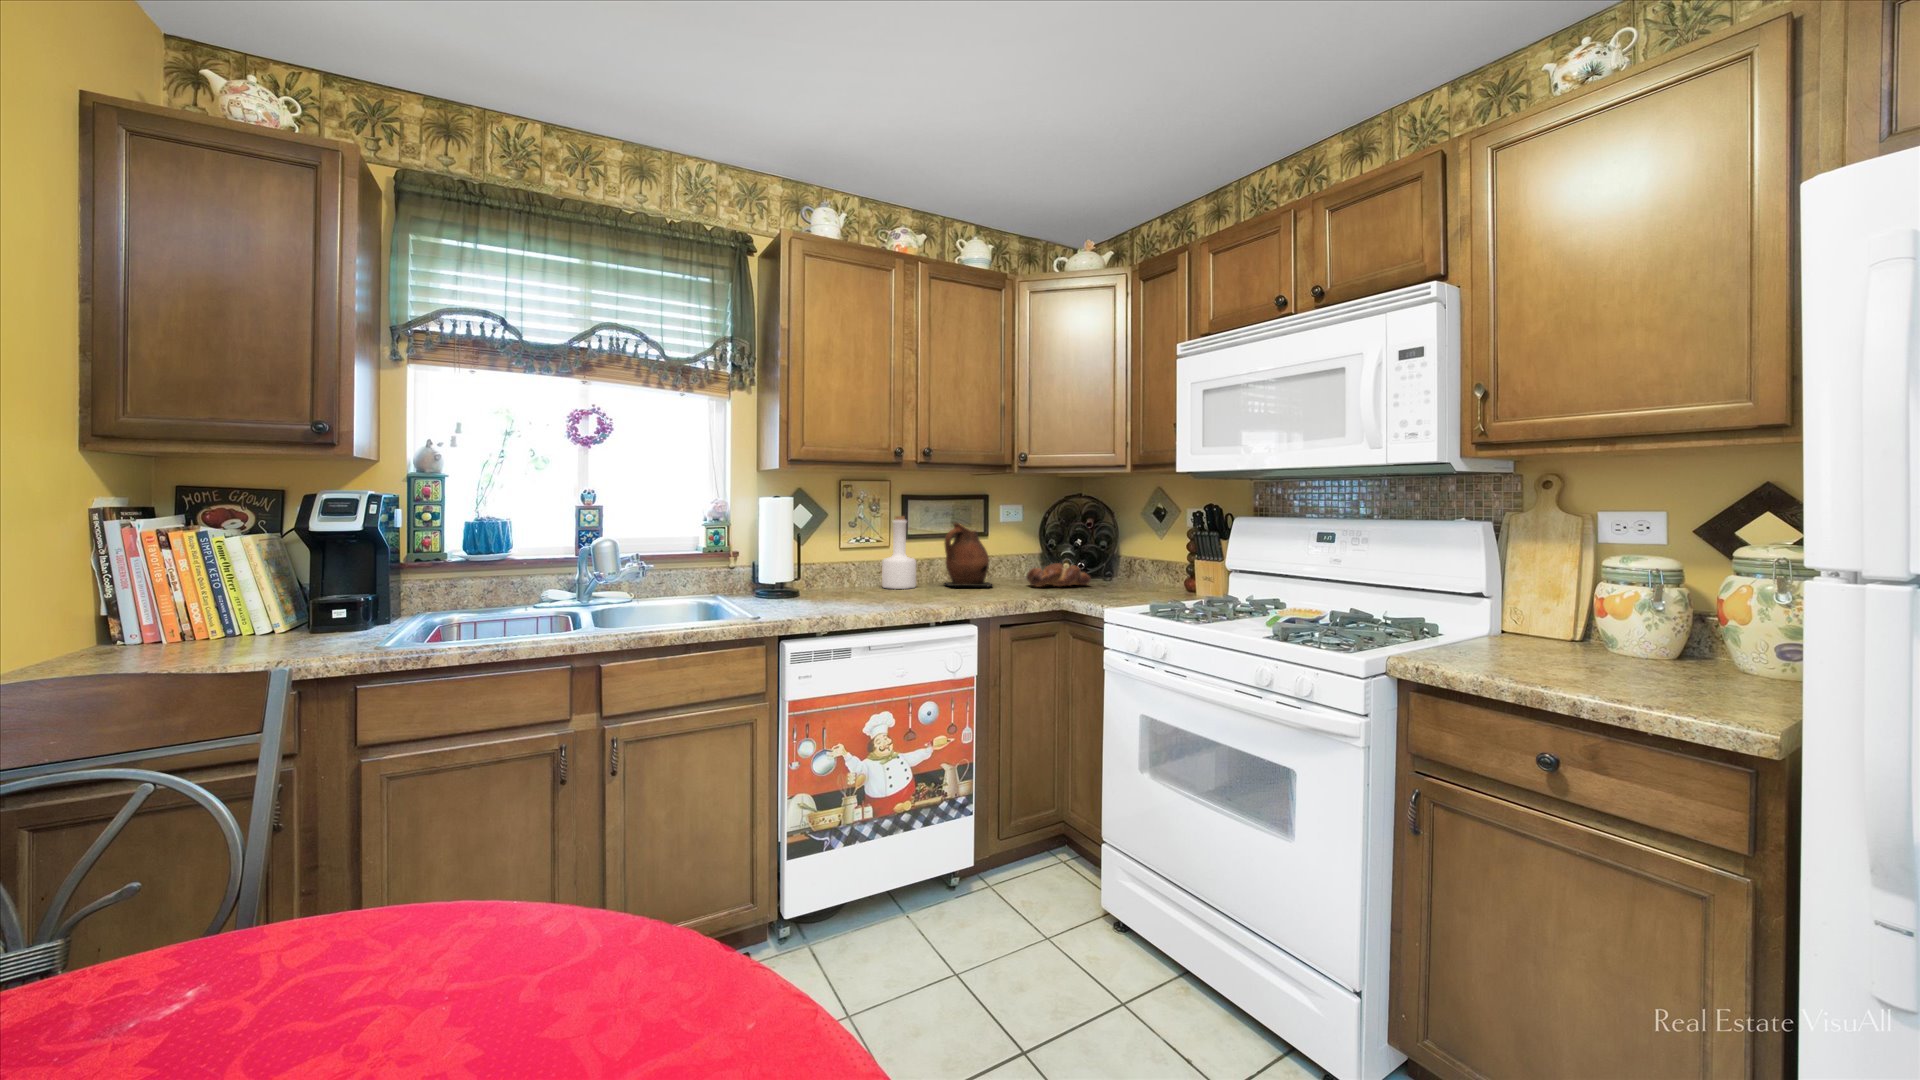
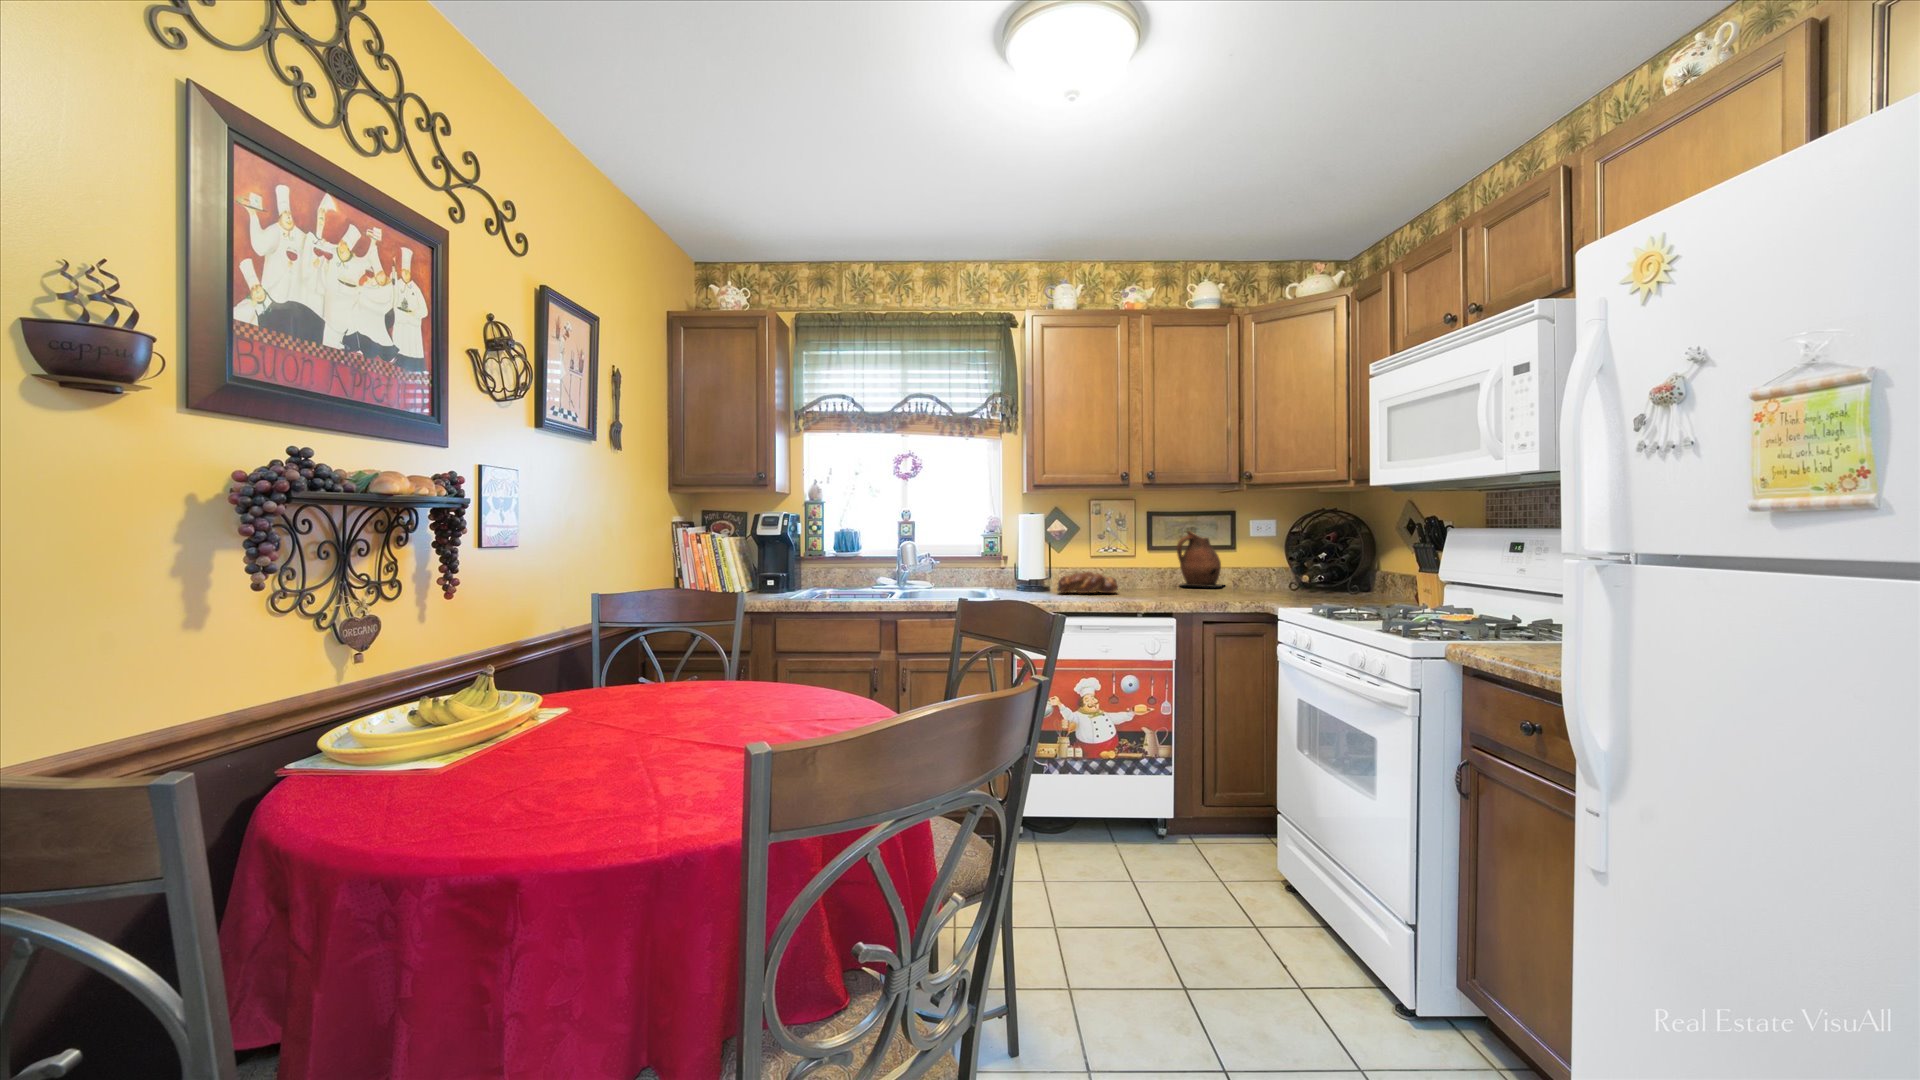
bottle: present [882,516,916,589] -> none [1123,526,1153,587]
bread loaf: present [1026,563,1091,587] -> present [1057,572,1118,593]

